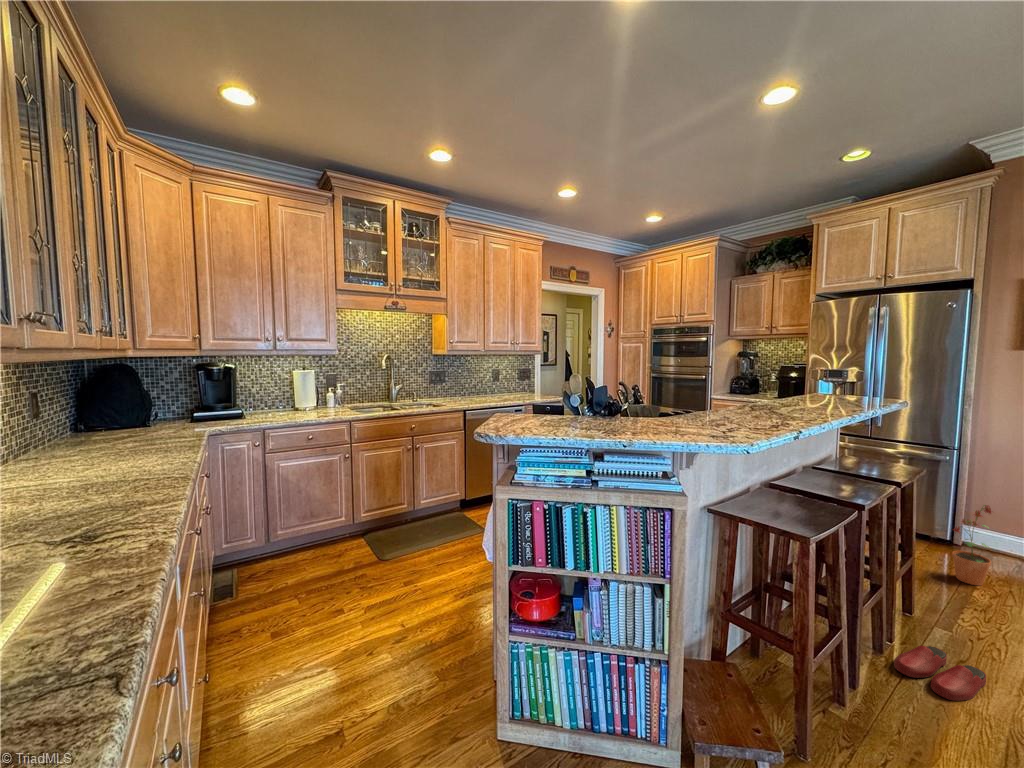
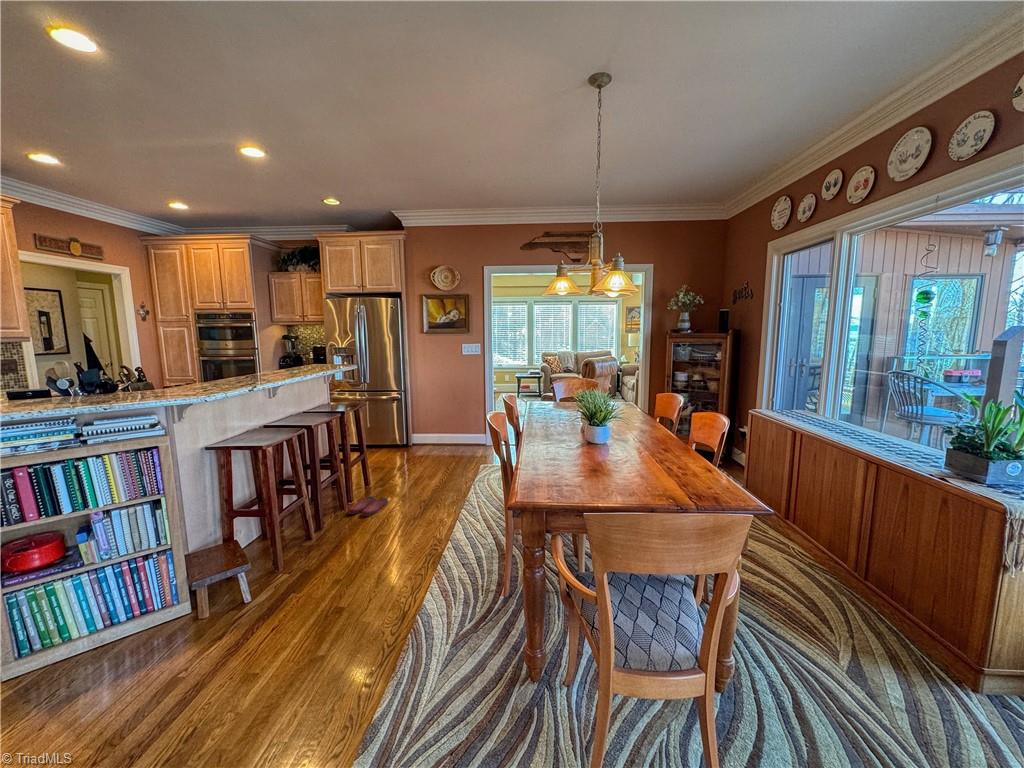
potted plant: present [952,505,991,585] -> none [395,418,413,463]

